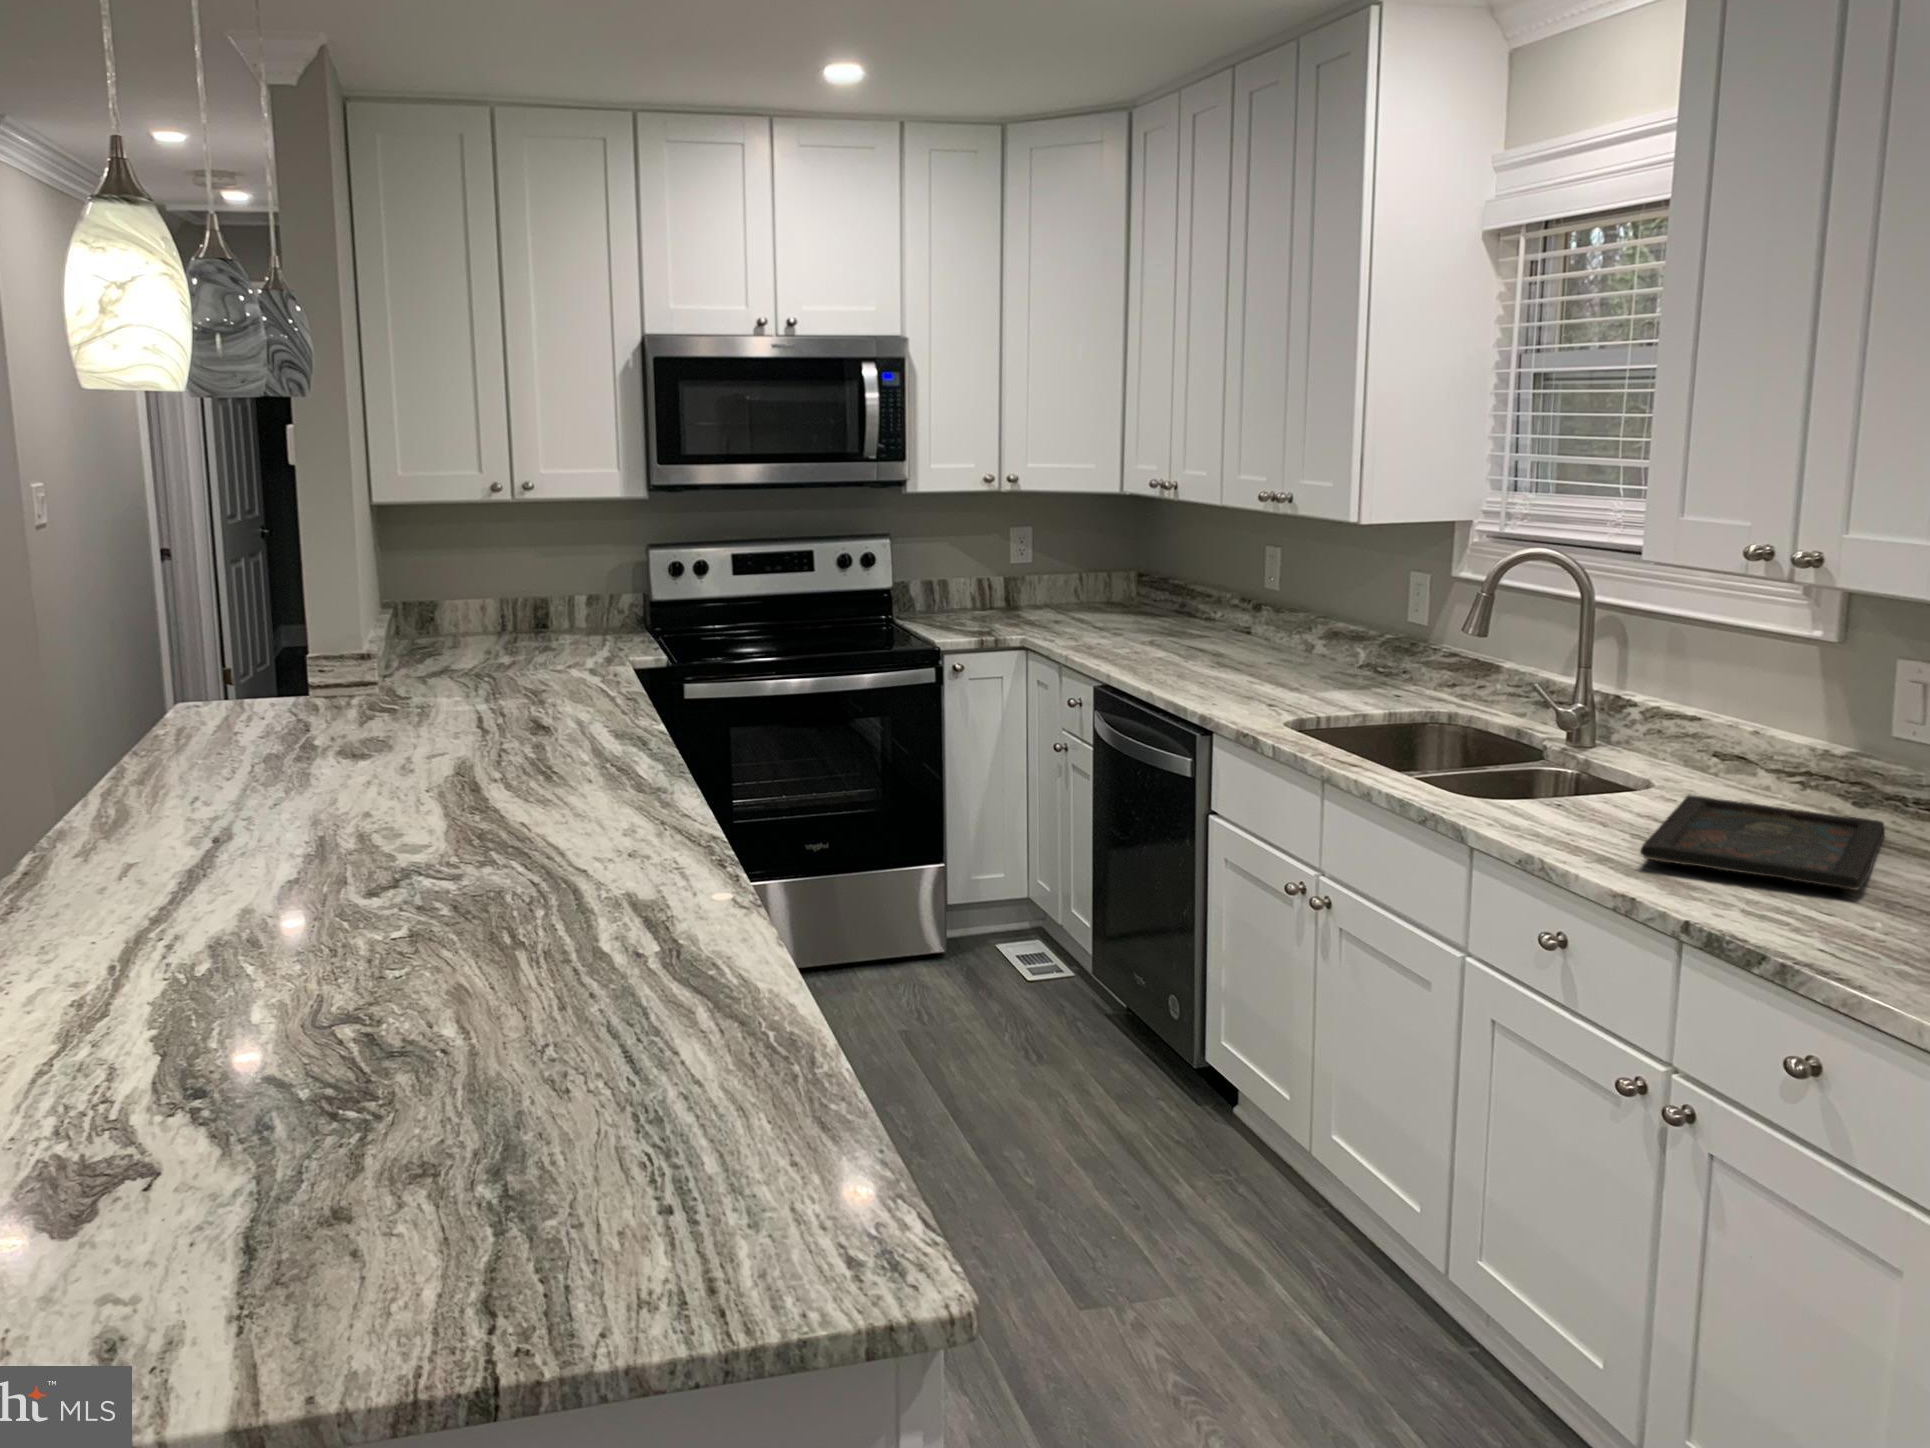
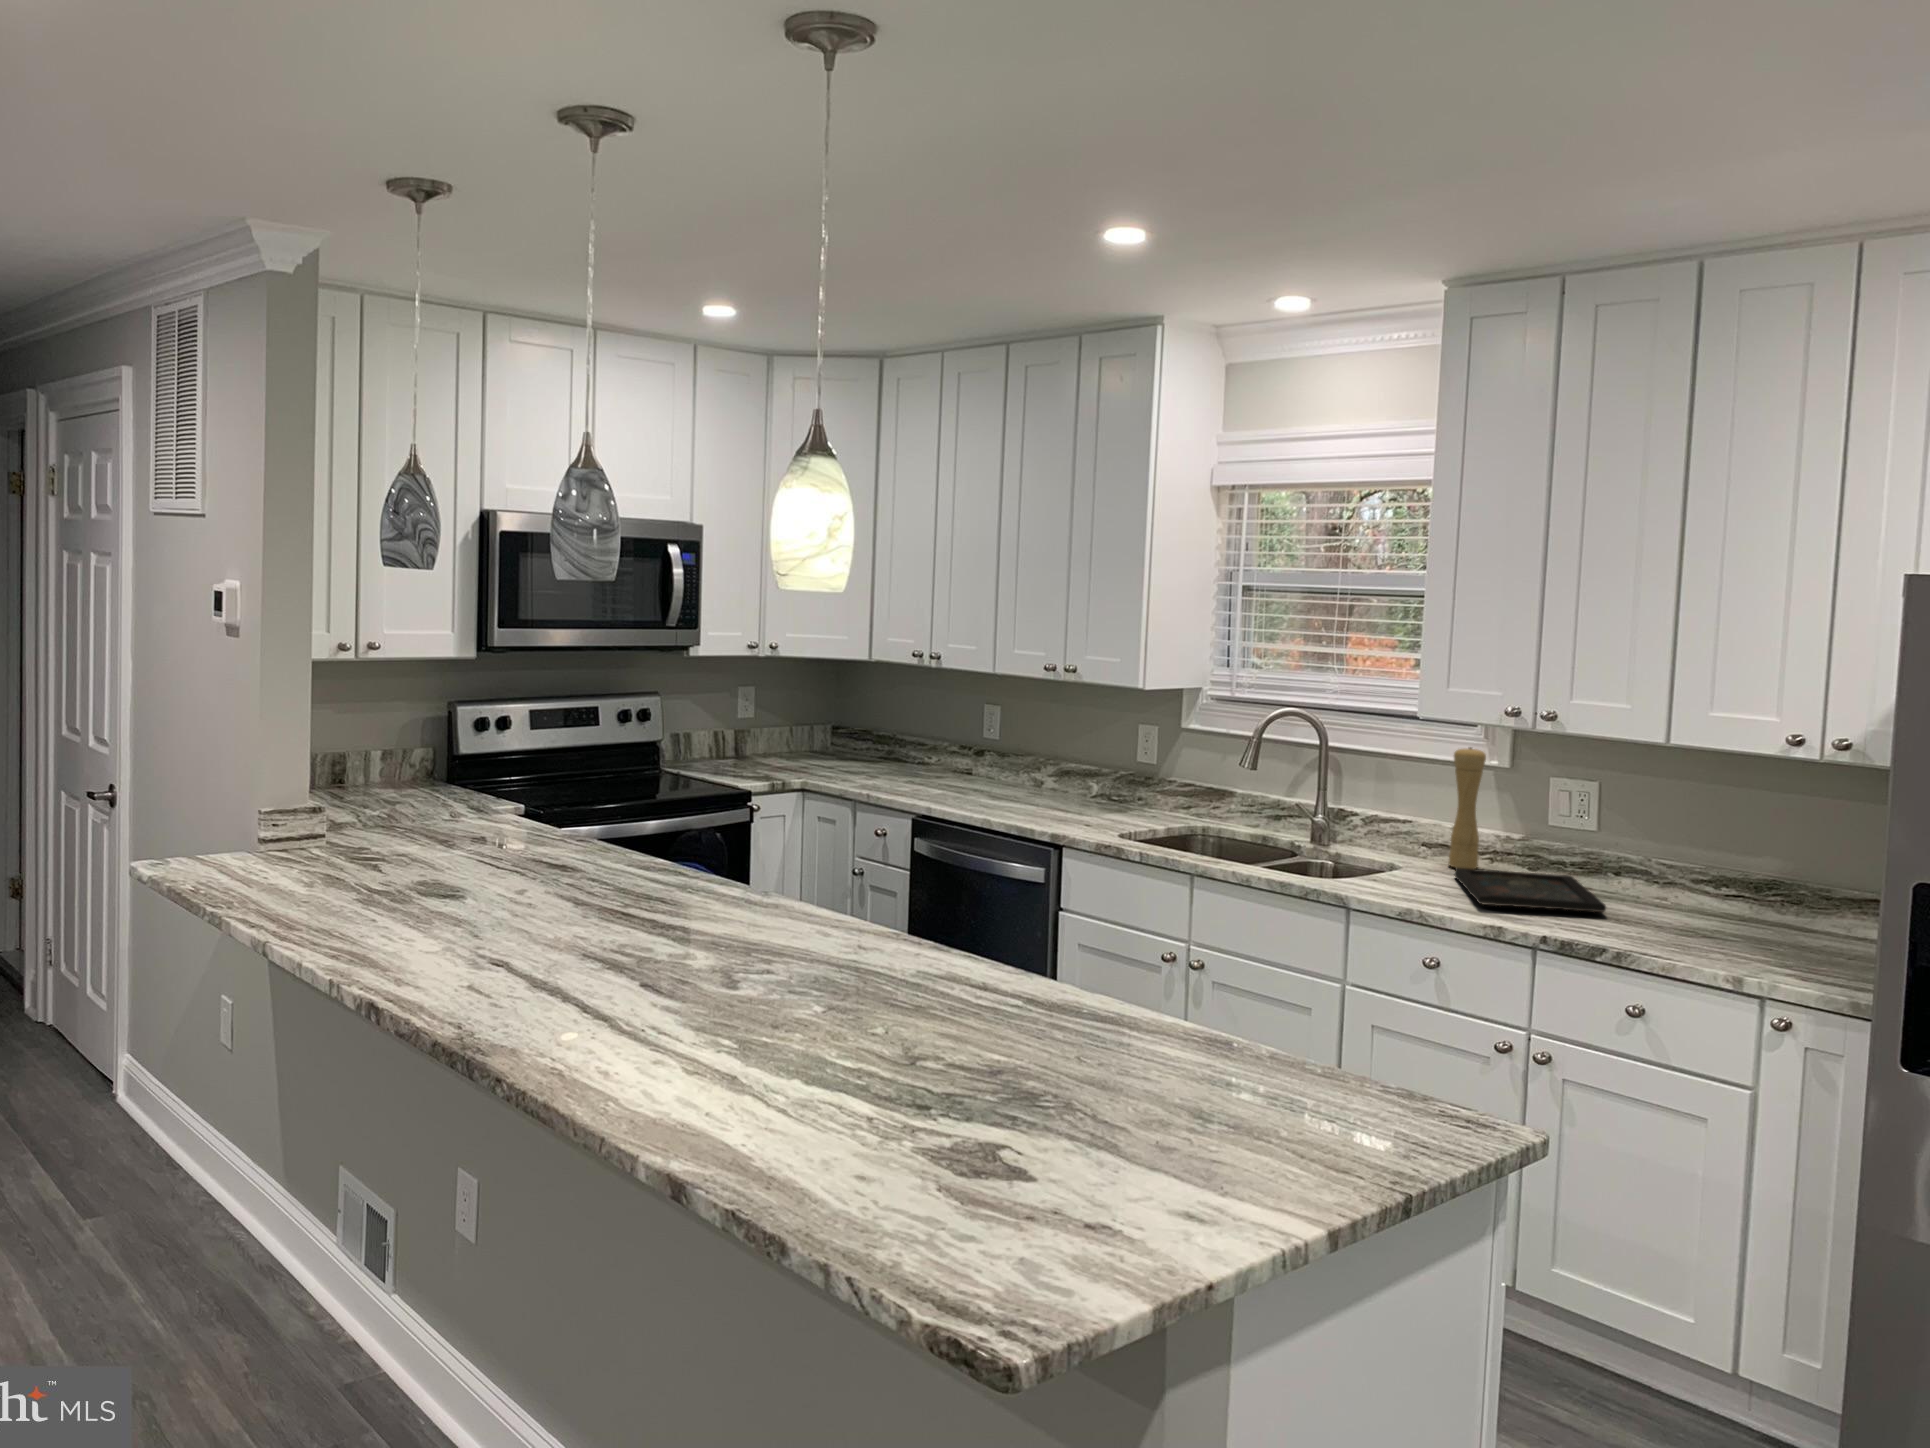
pepper mill: none [1703,609,1771,798] -> present [1449,747,1486,869]

